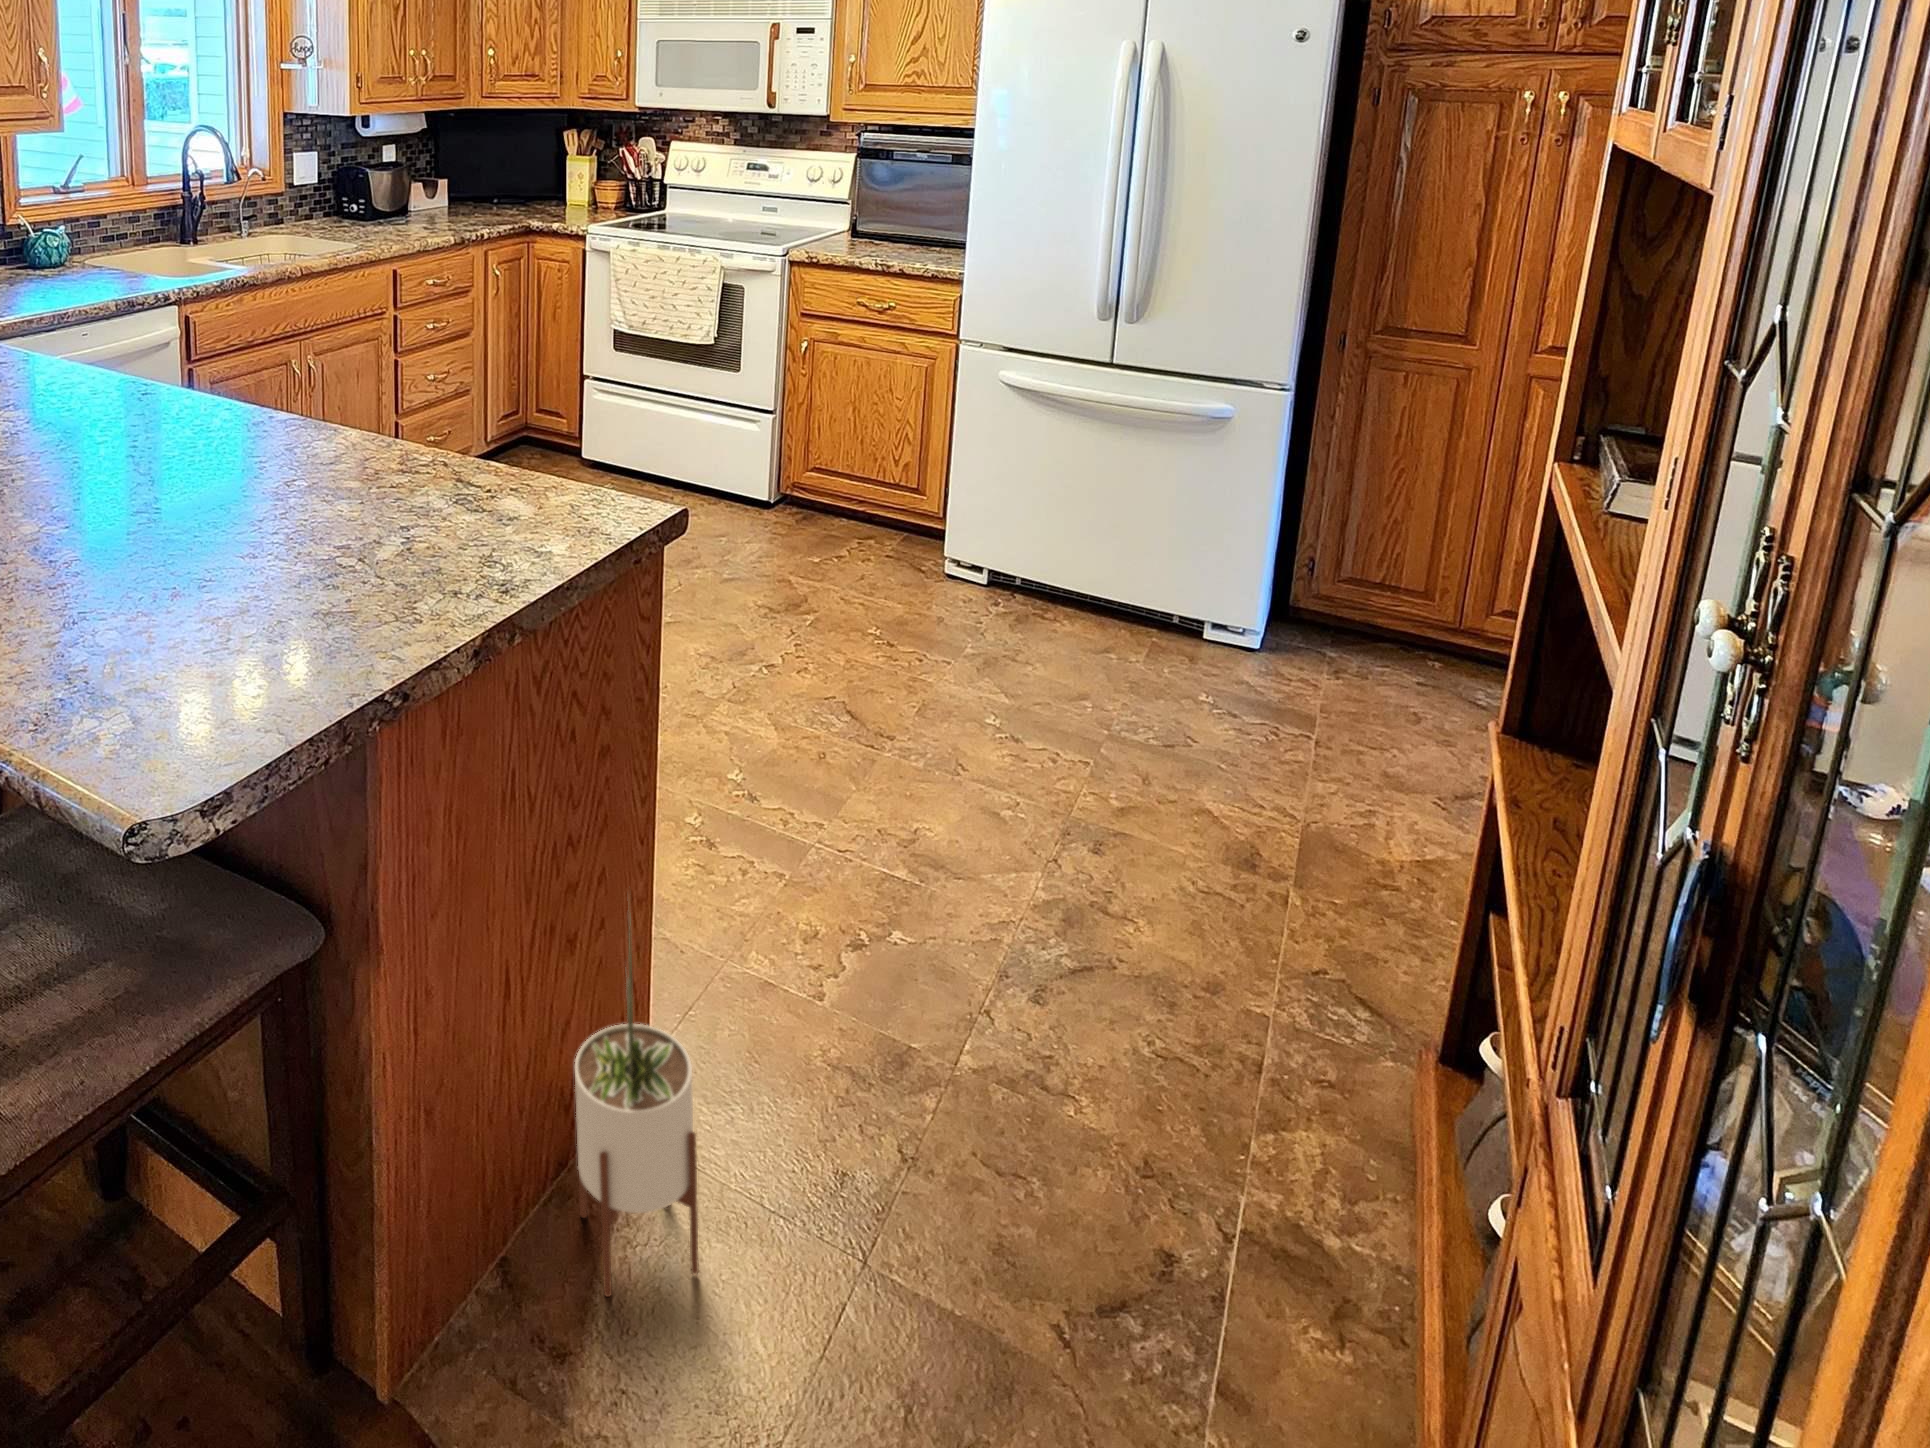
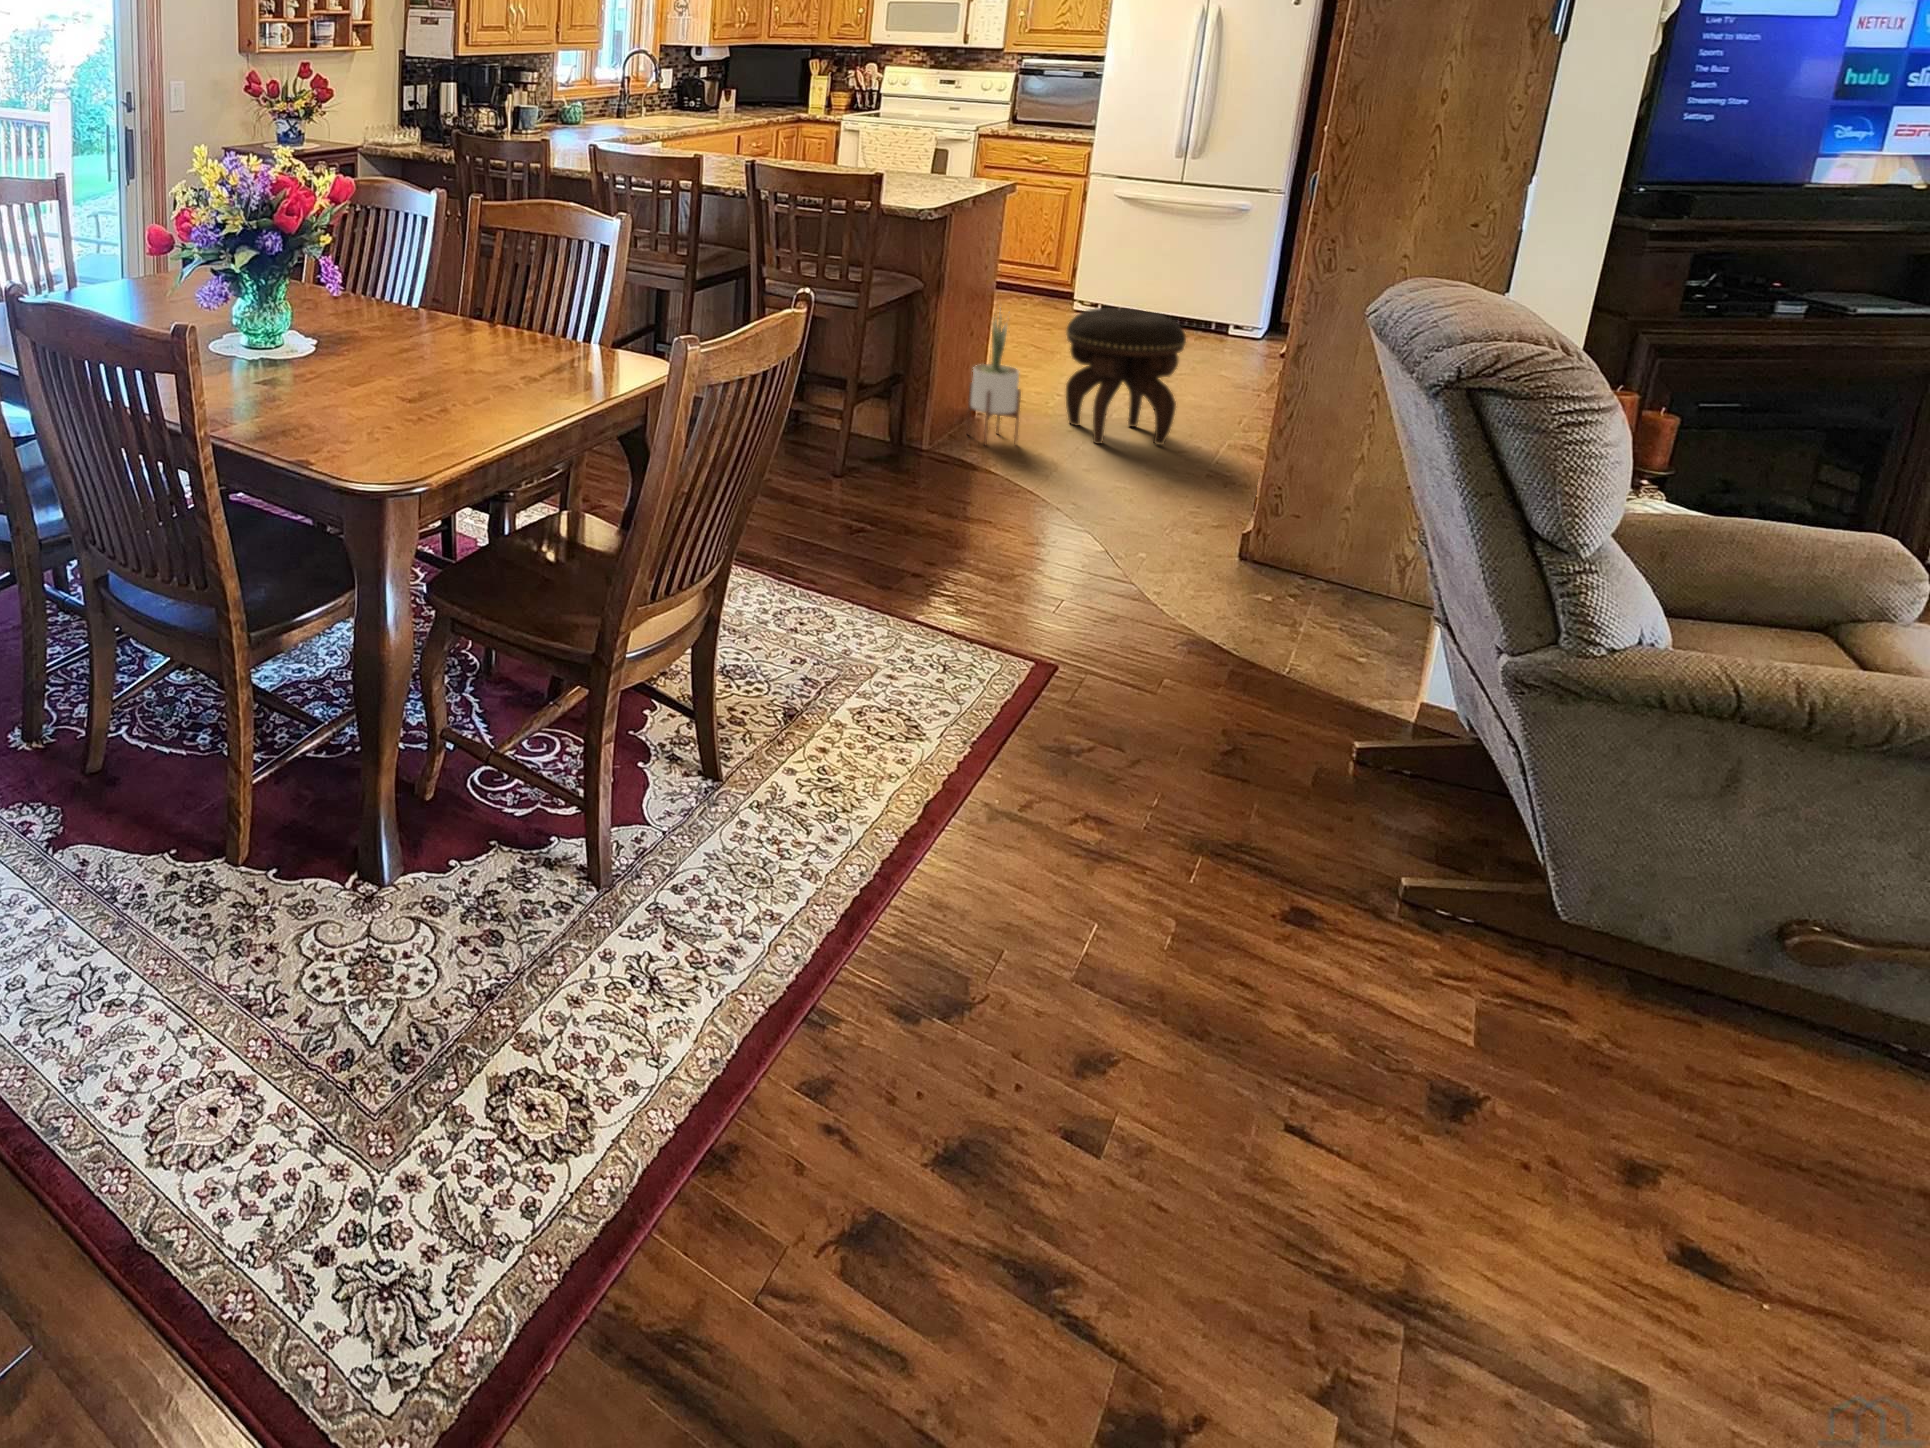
footstool: none [834,812,1128,1240] -> present [1066,308,1186,445]

